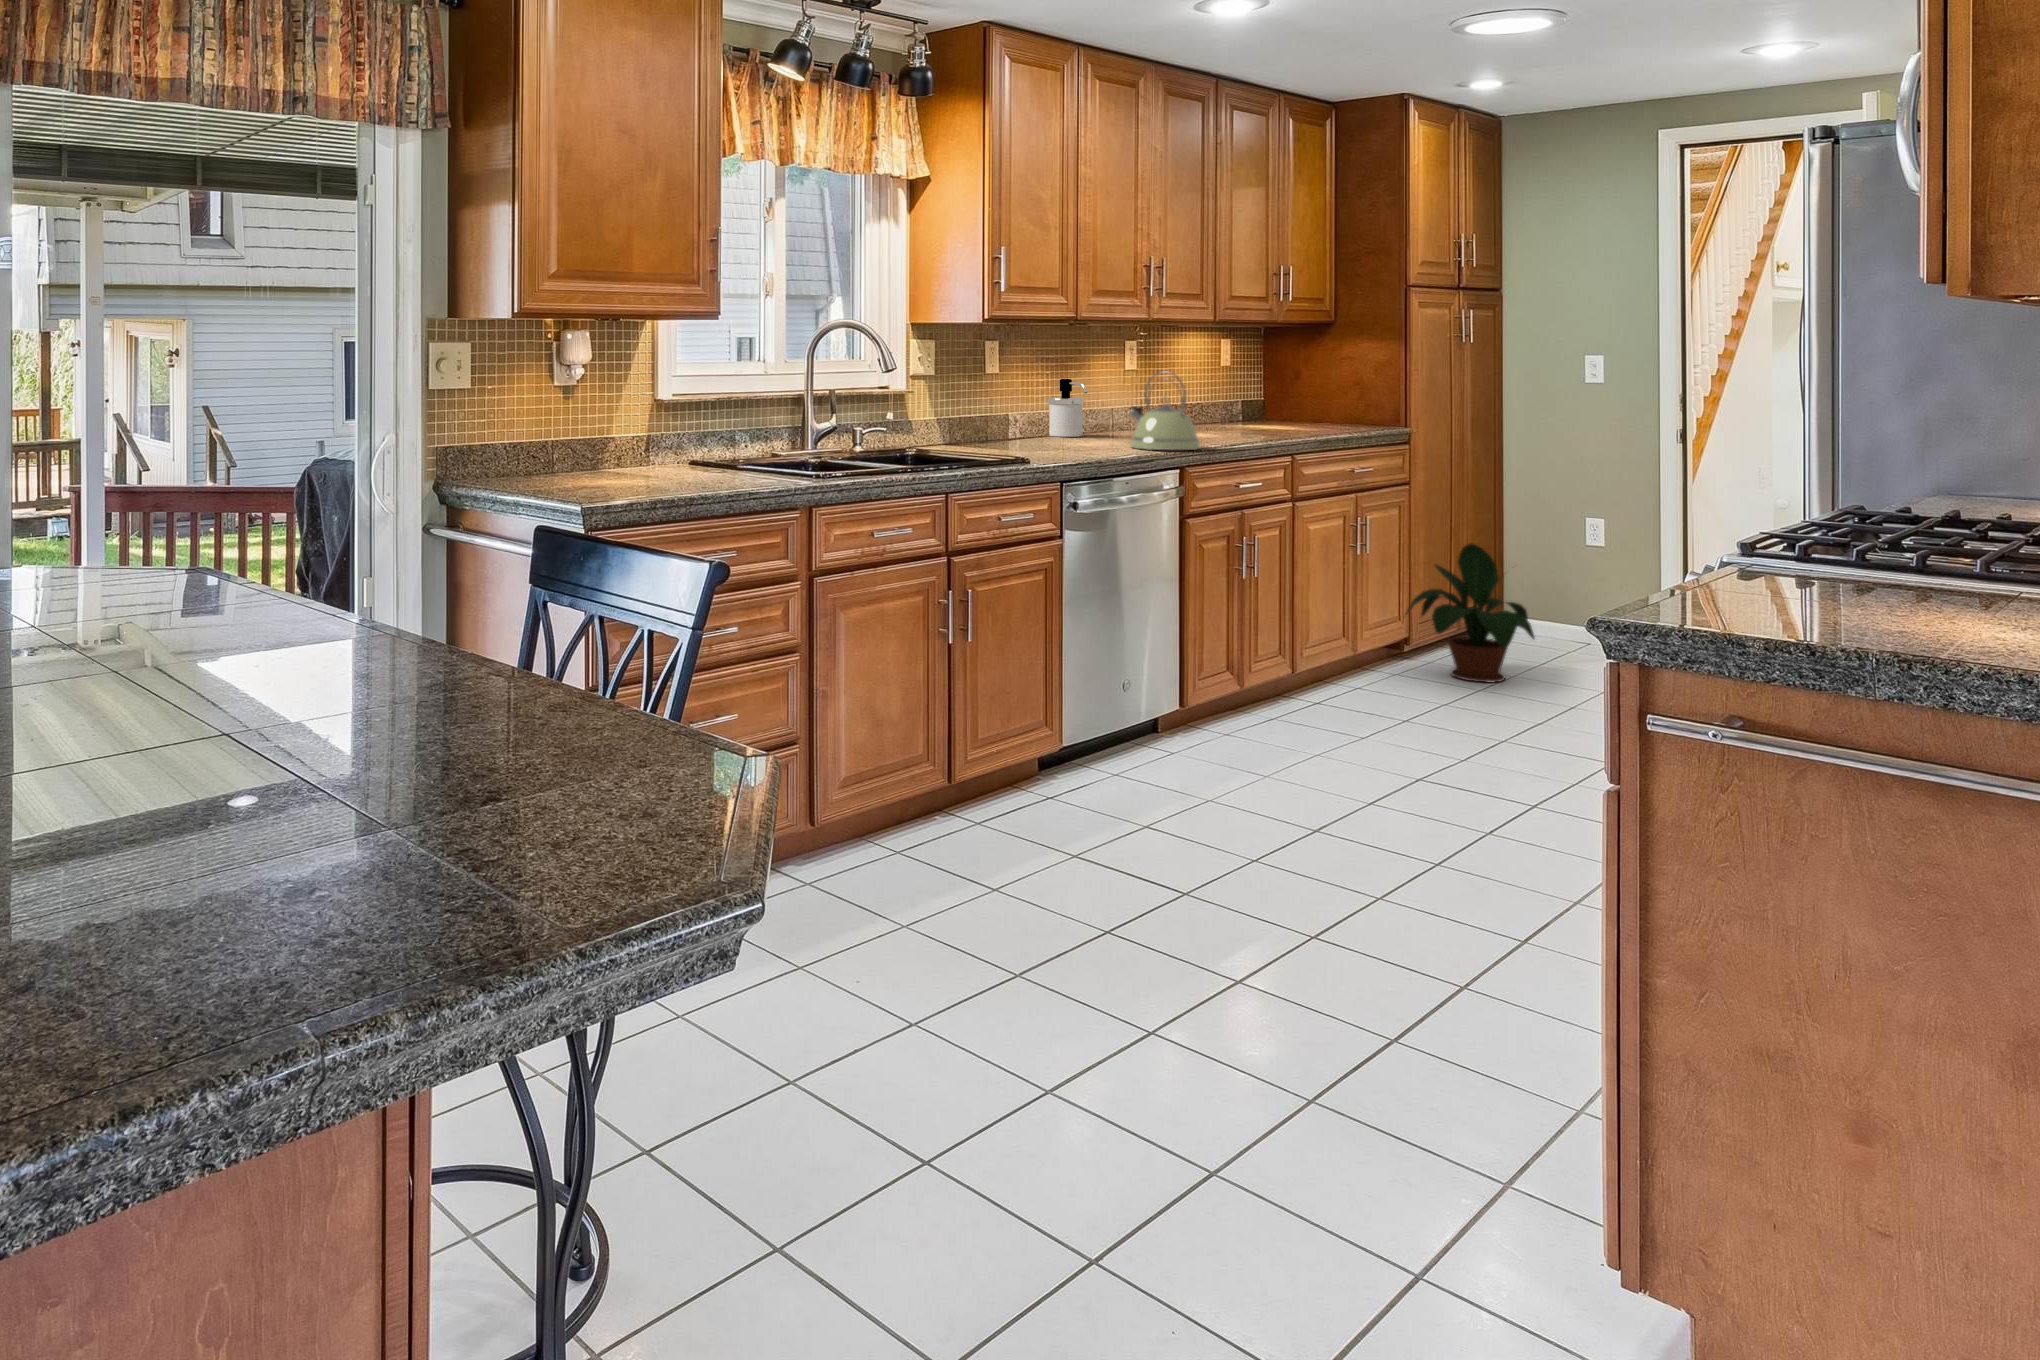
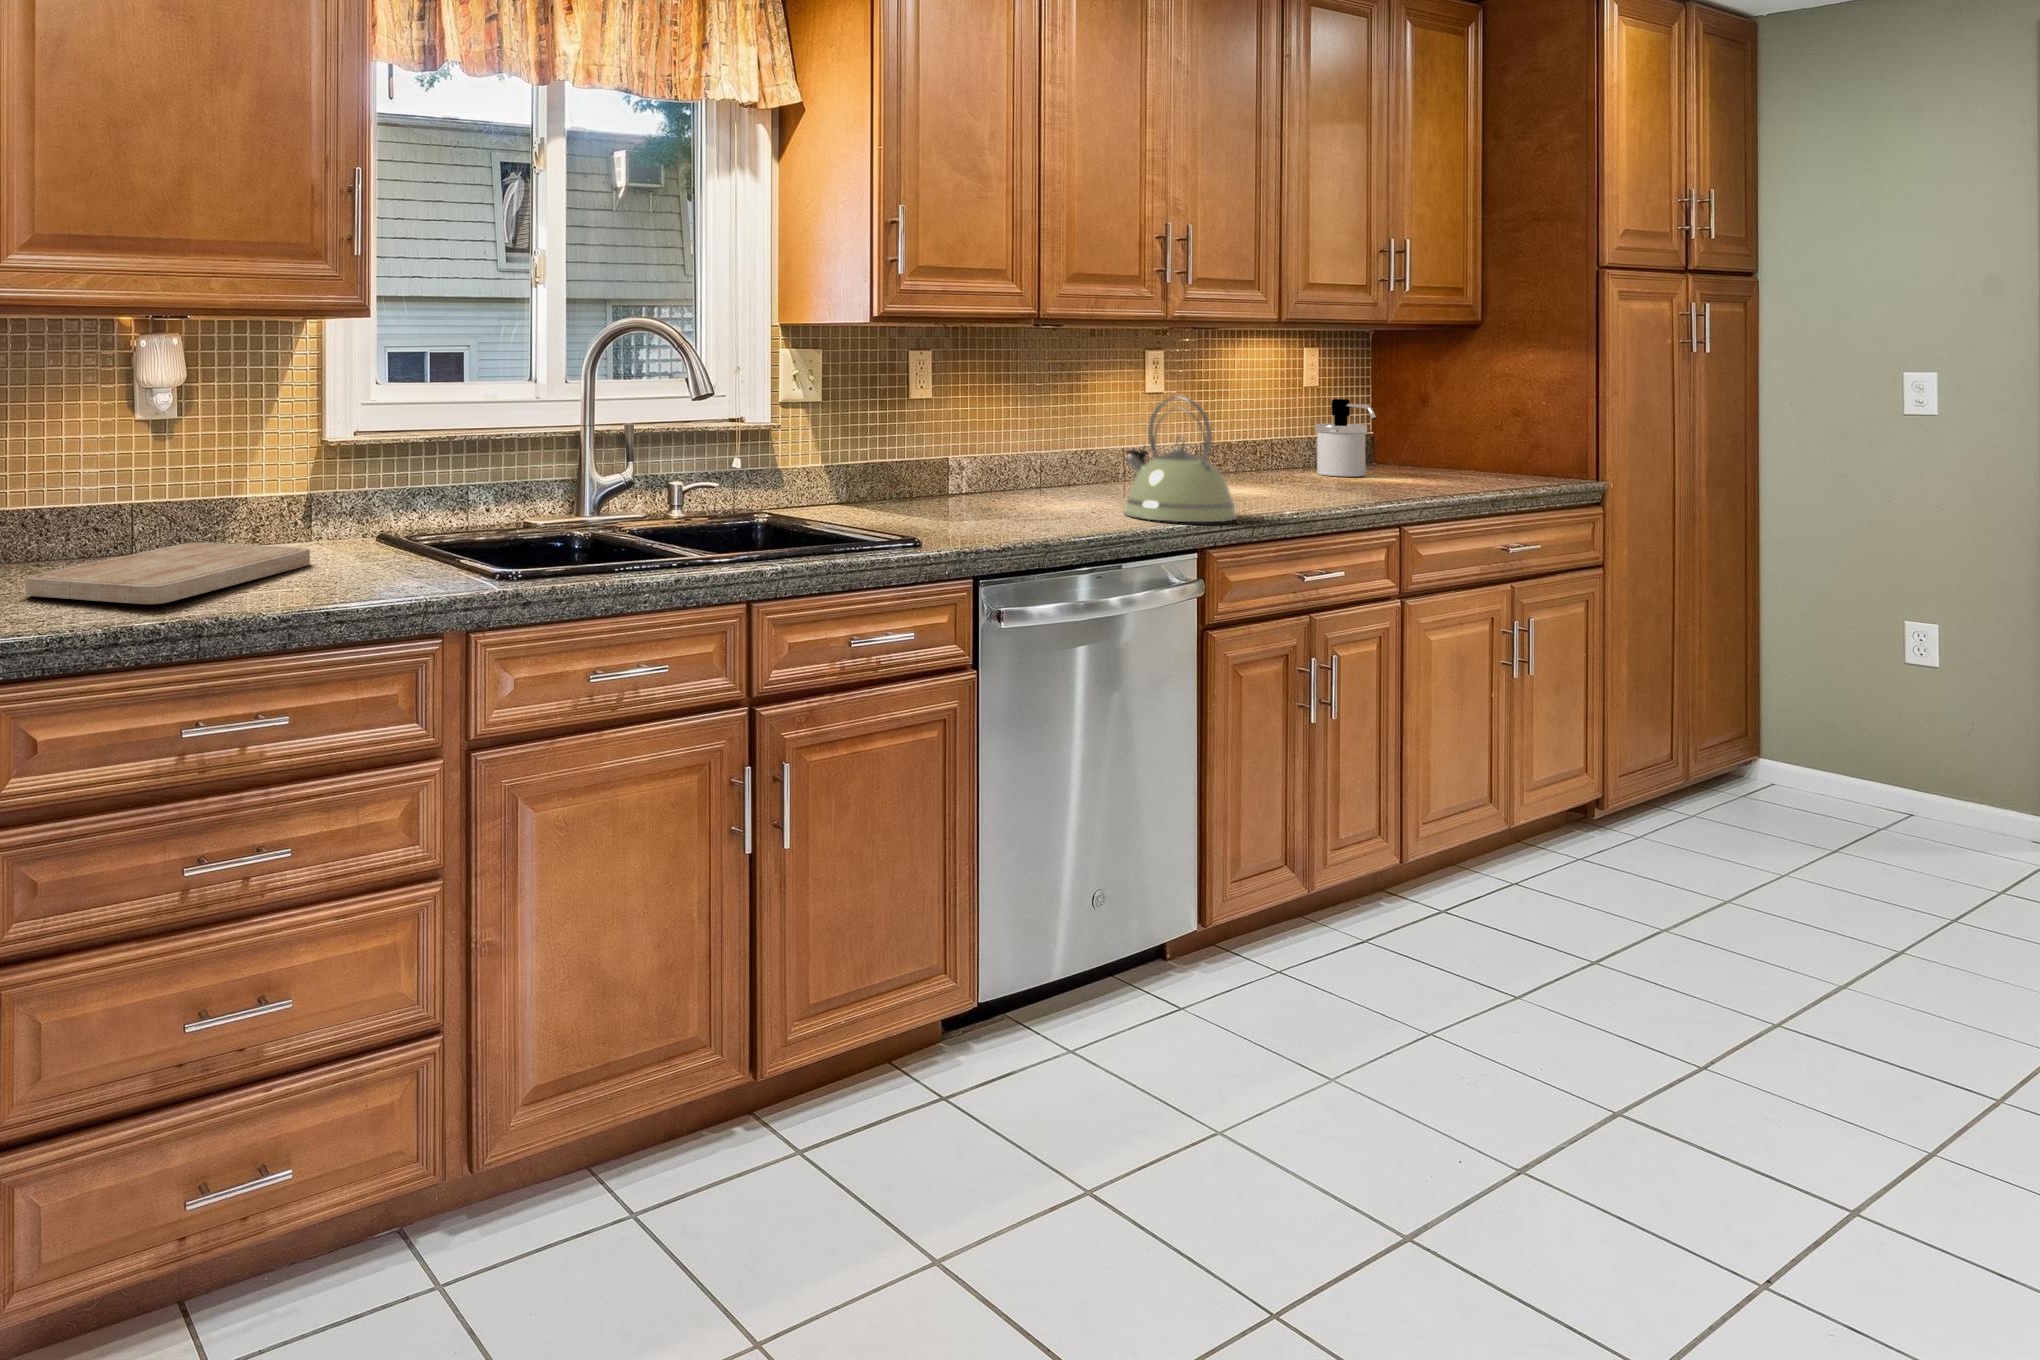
soap dispenser: present [1048,379,1087,437] -> present [1315,399,1376,477]
cutting board: none [546,465,679,491] -> present [25,543,310,604]
potted plant: present [1404,544,1535,682] -> none [1593,670,1827,893]

